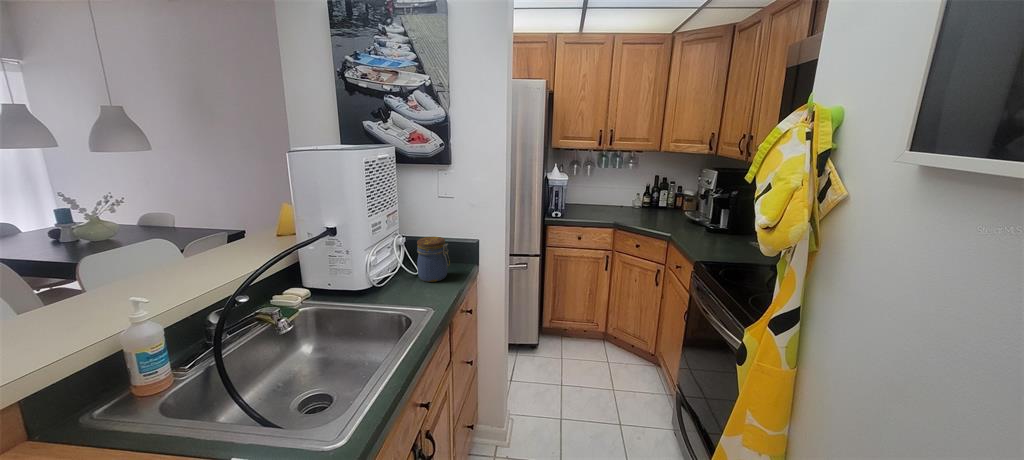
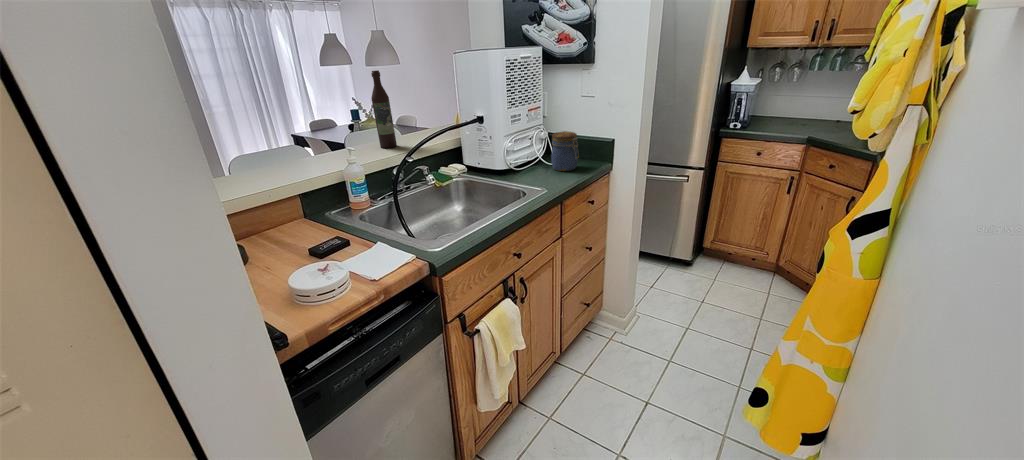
wine bottle: none [143,171,190,282] -> present [371,70,397,148]

